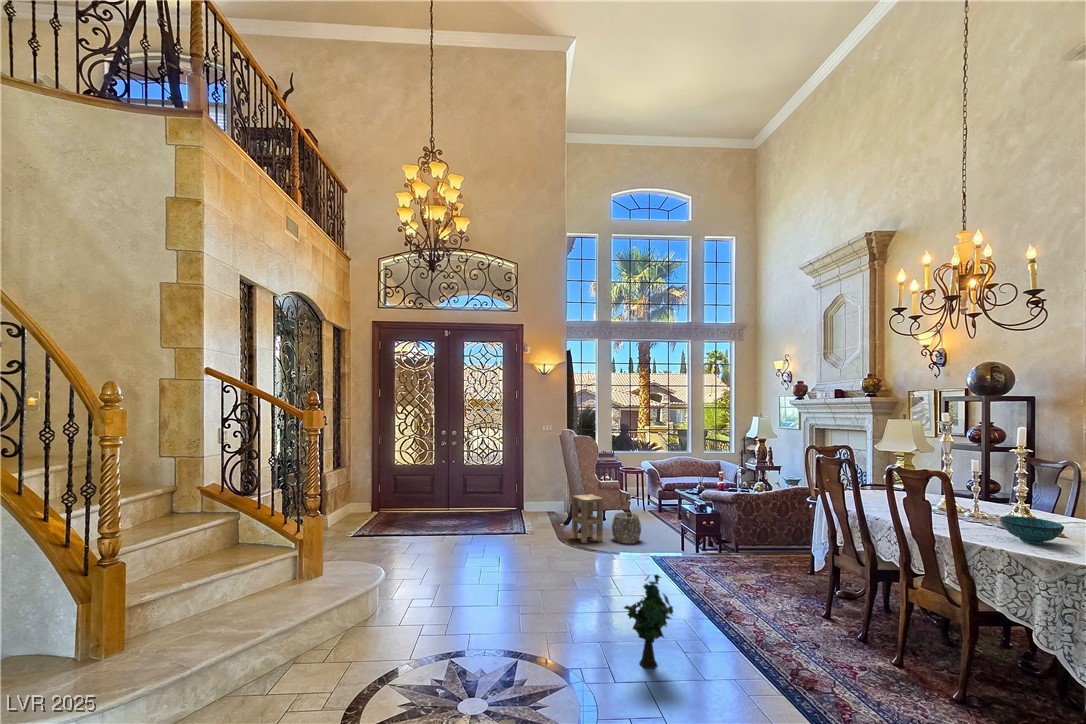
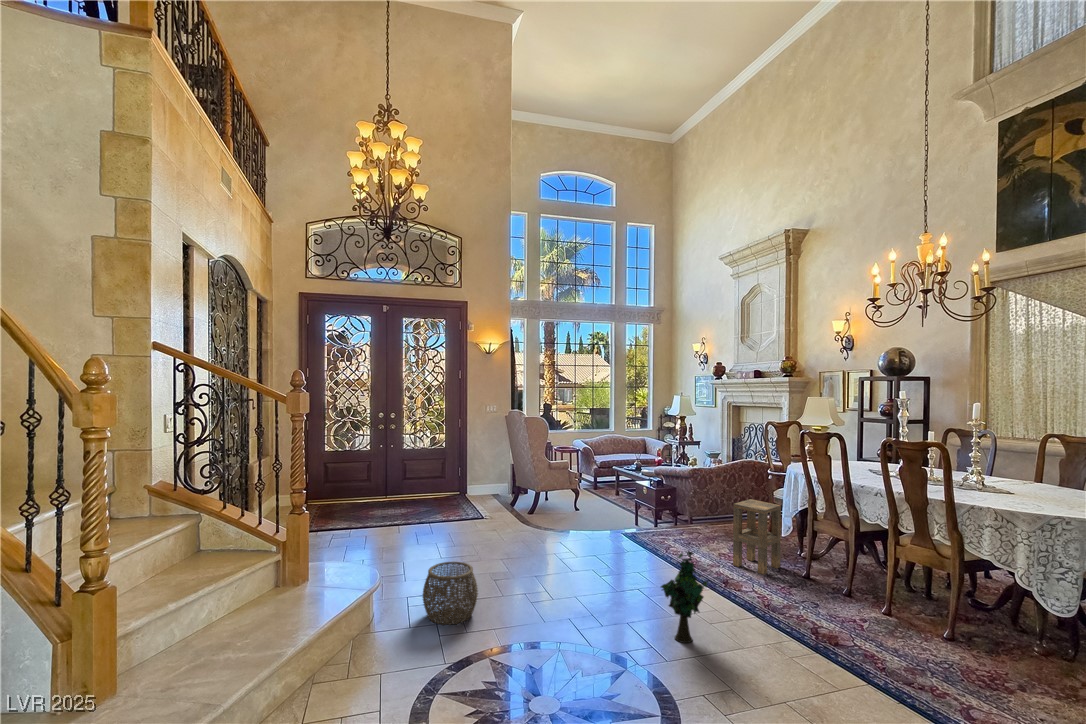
side table: present [572,494,603,543] -> present [733,499,781,575]
woven basket: present [612,512,641,543] -> present [423,562,478,625]
decorative bowl: present [1000,516,1064,544] -> none [976,478,1029,500]

